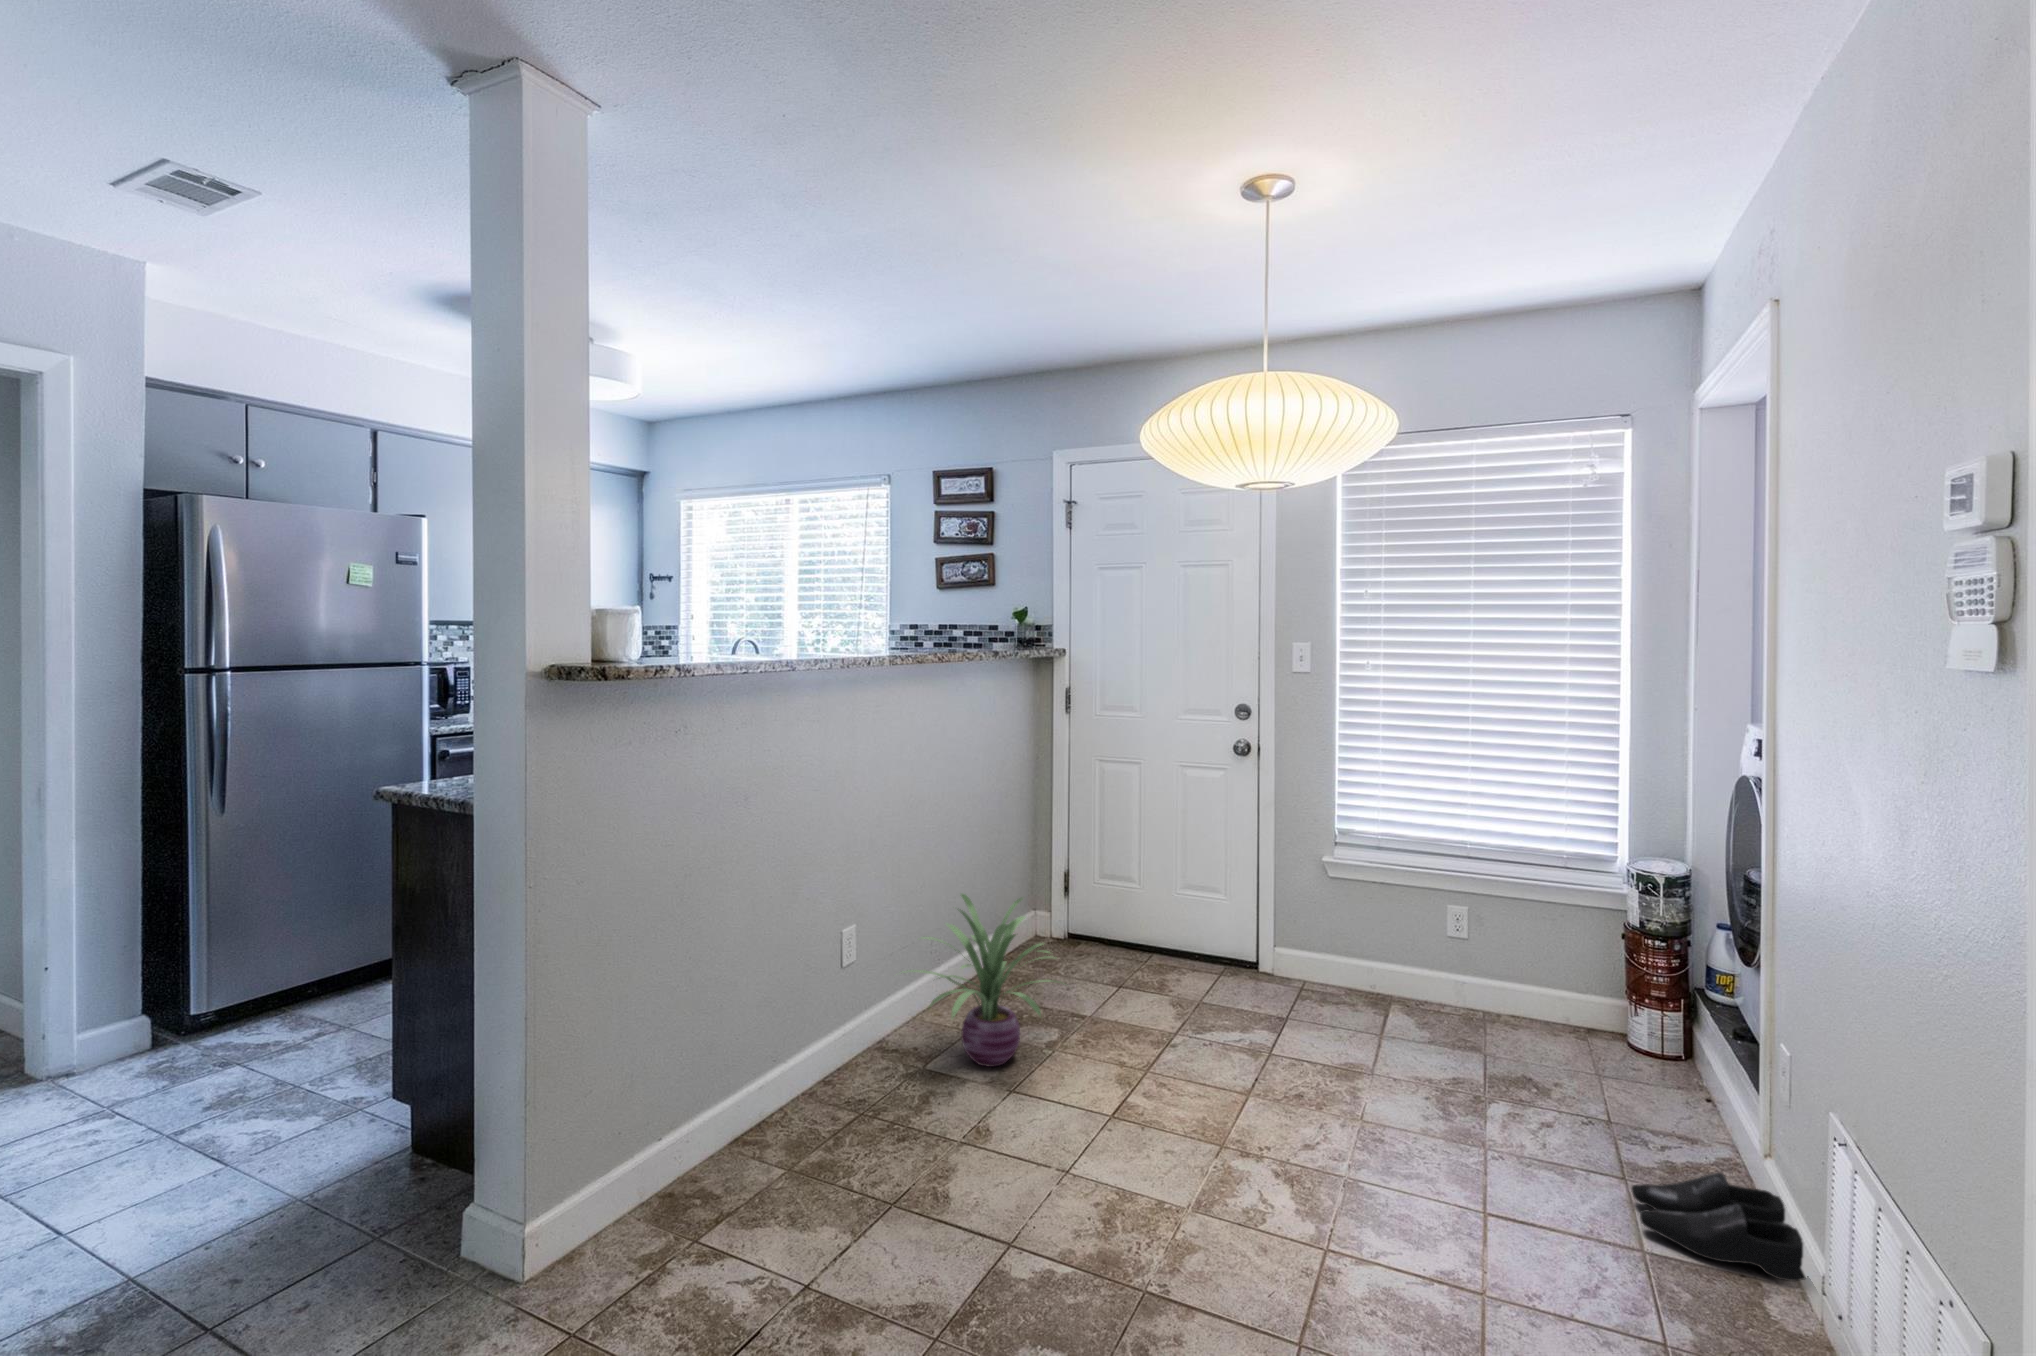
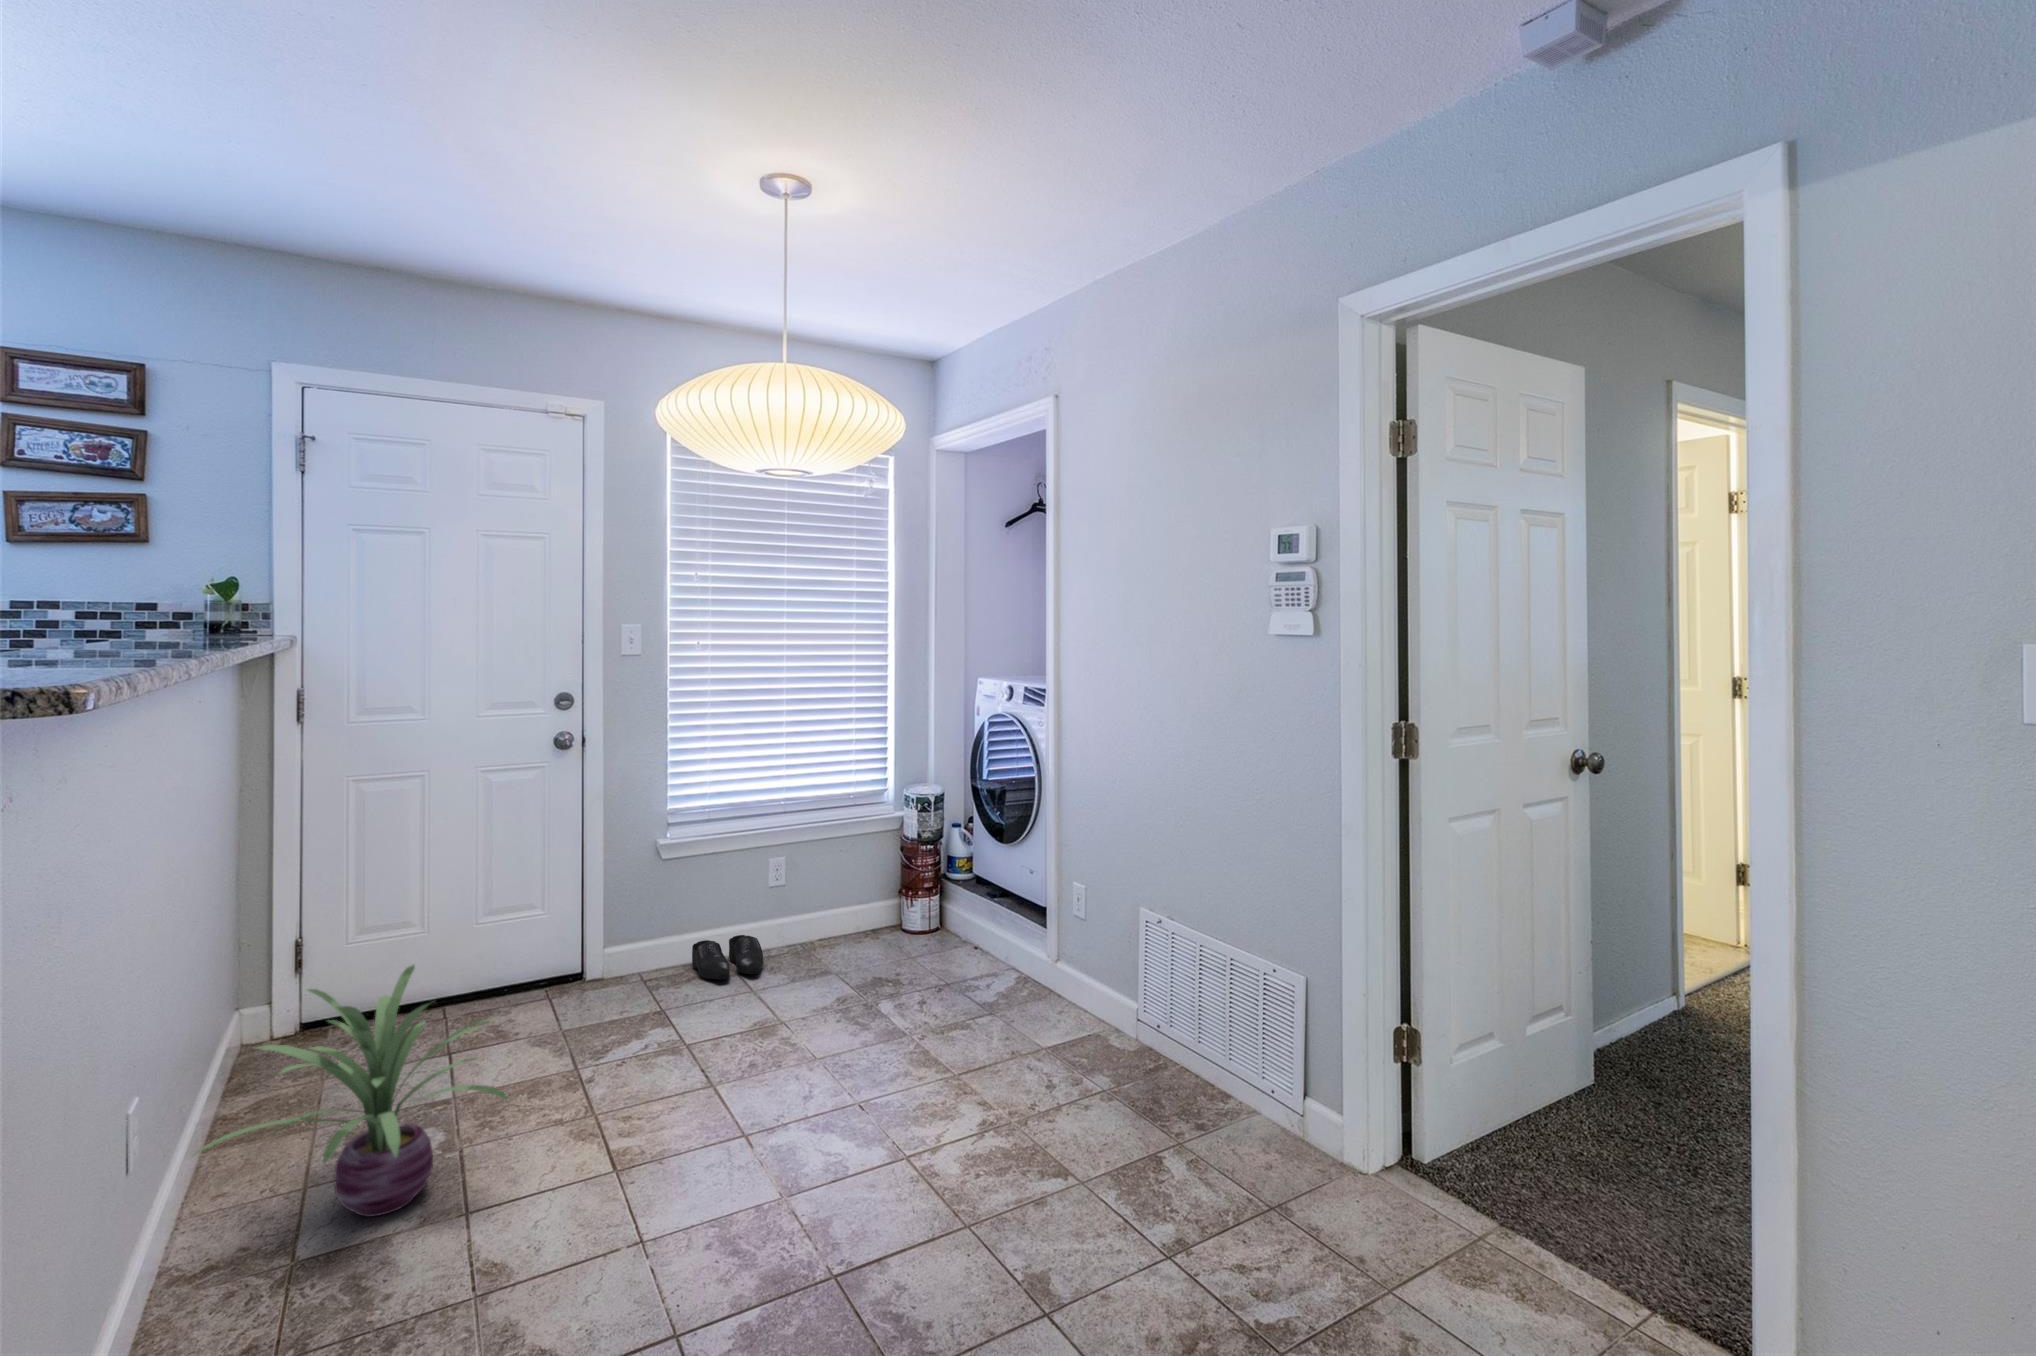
shoe: present [1632,1173,1806,1281] -> present [692,935,763,979]

